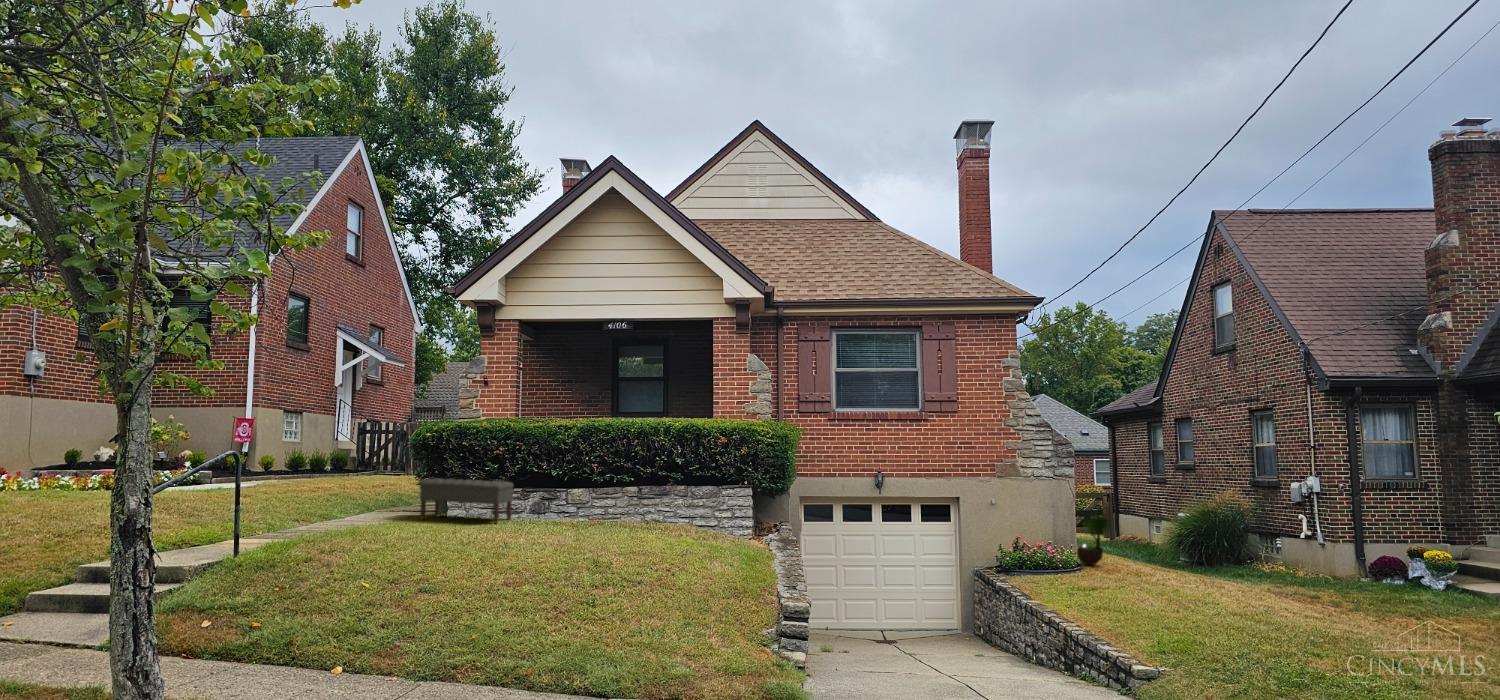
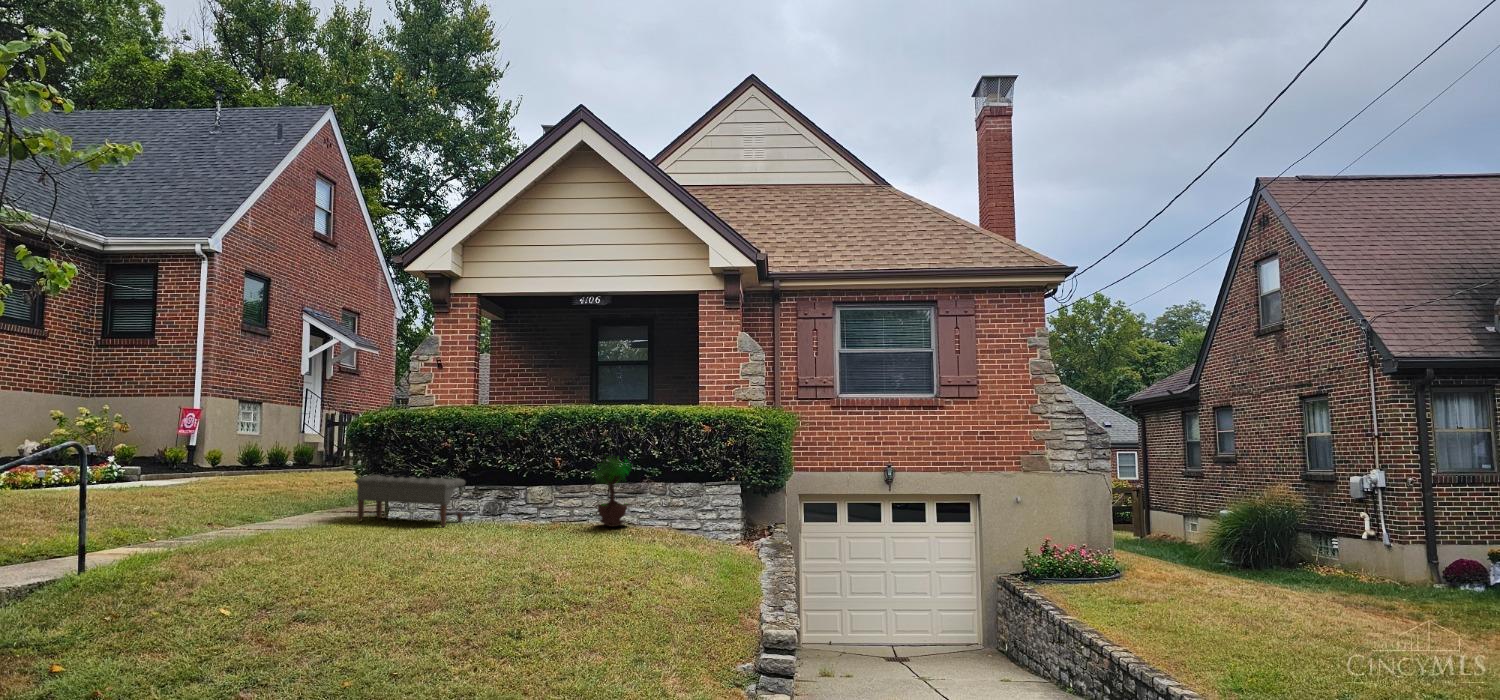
potted tree: present [1077,515,1110,565] -> present [593,458,628,527]

